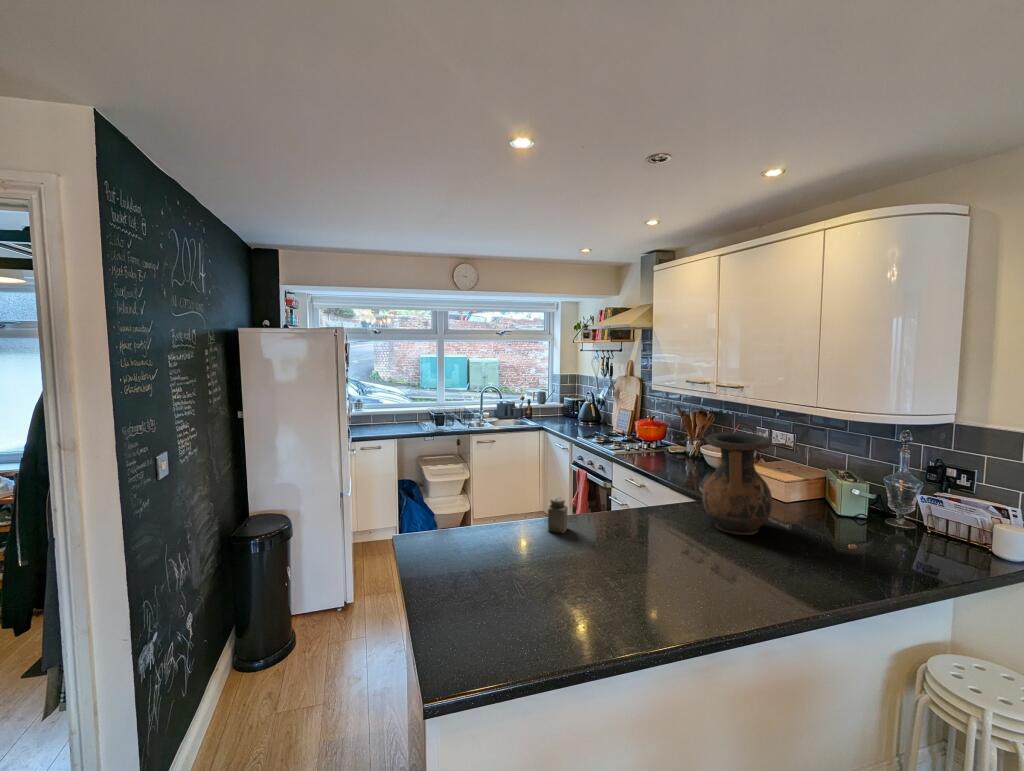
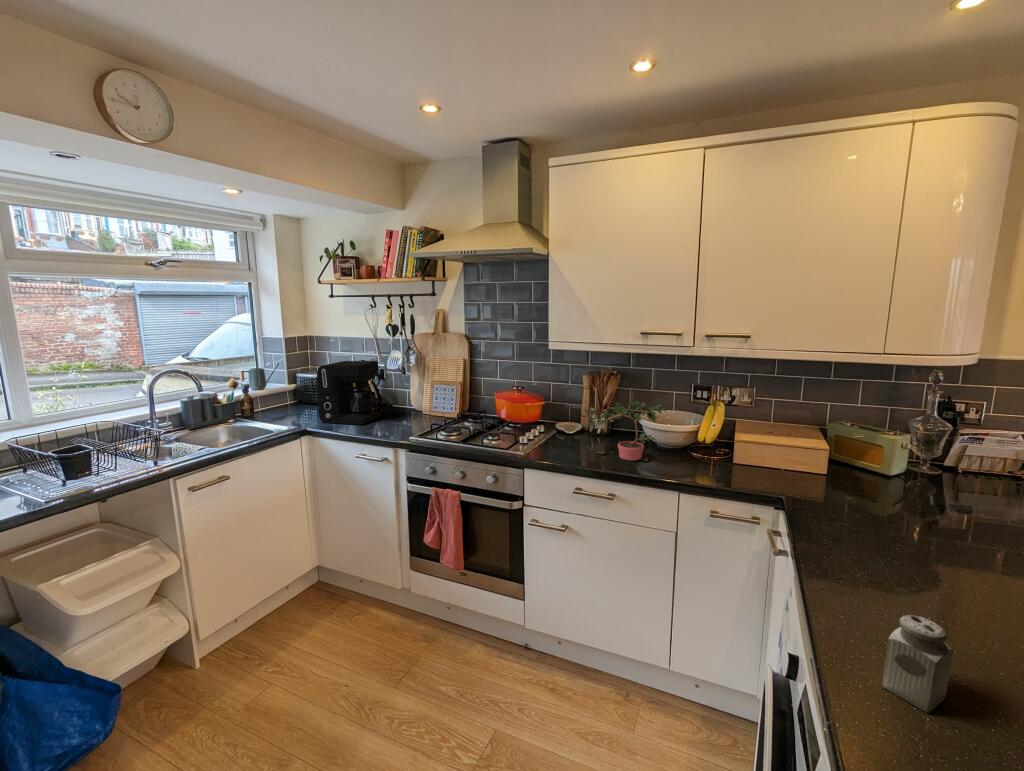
coffee maker: none [552,390,586,429] -> present [317,361,381,425]
potted plant: none [654,426,685,471] -> present [583,398,666,461]
vase: present [702,432,772,535] -> none [873,397,1007,549]

